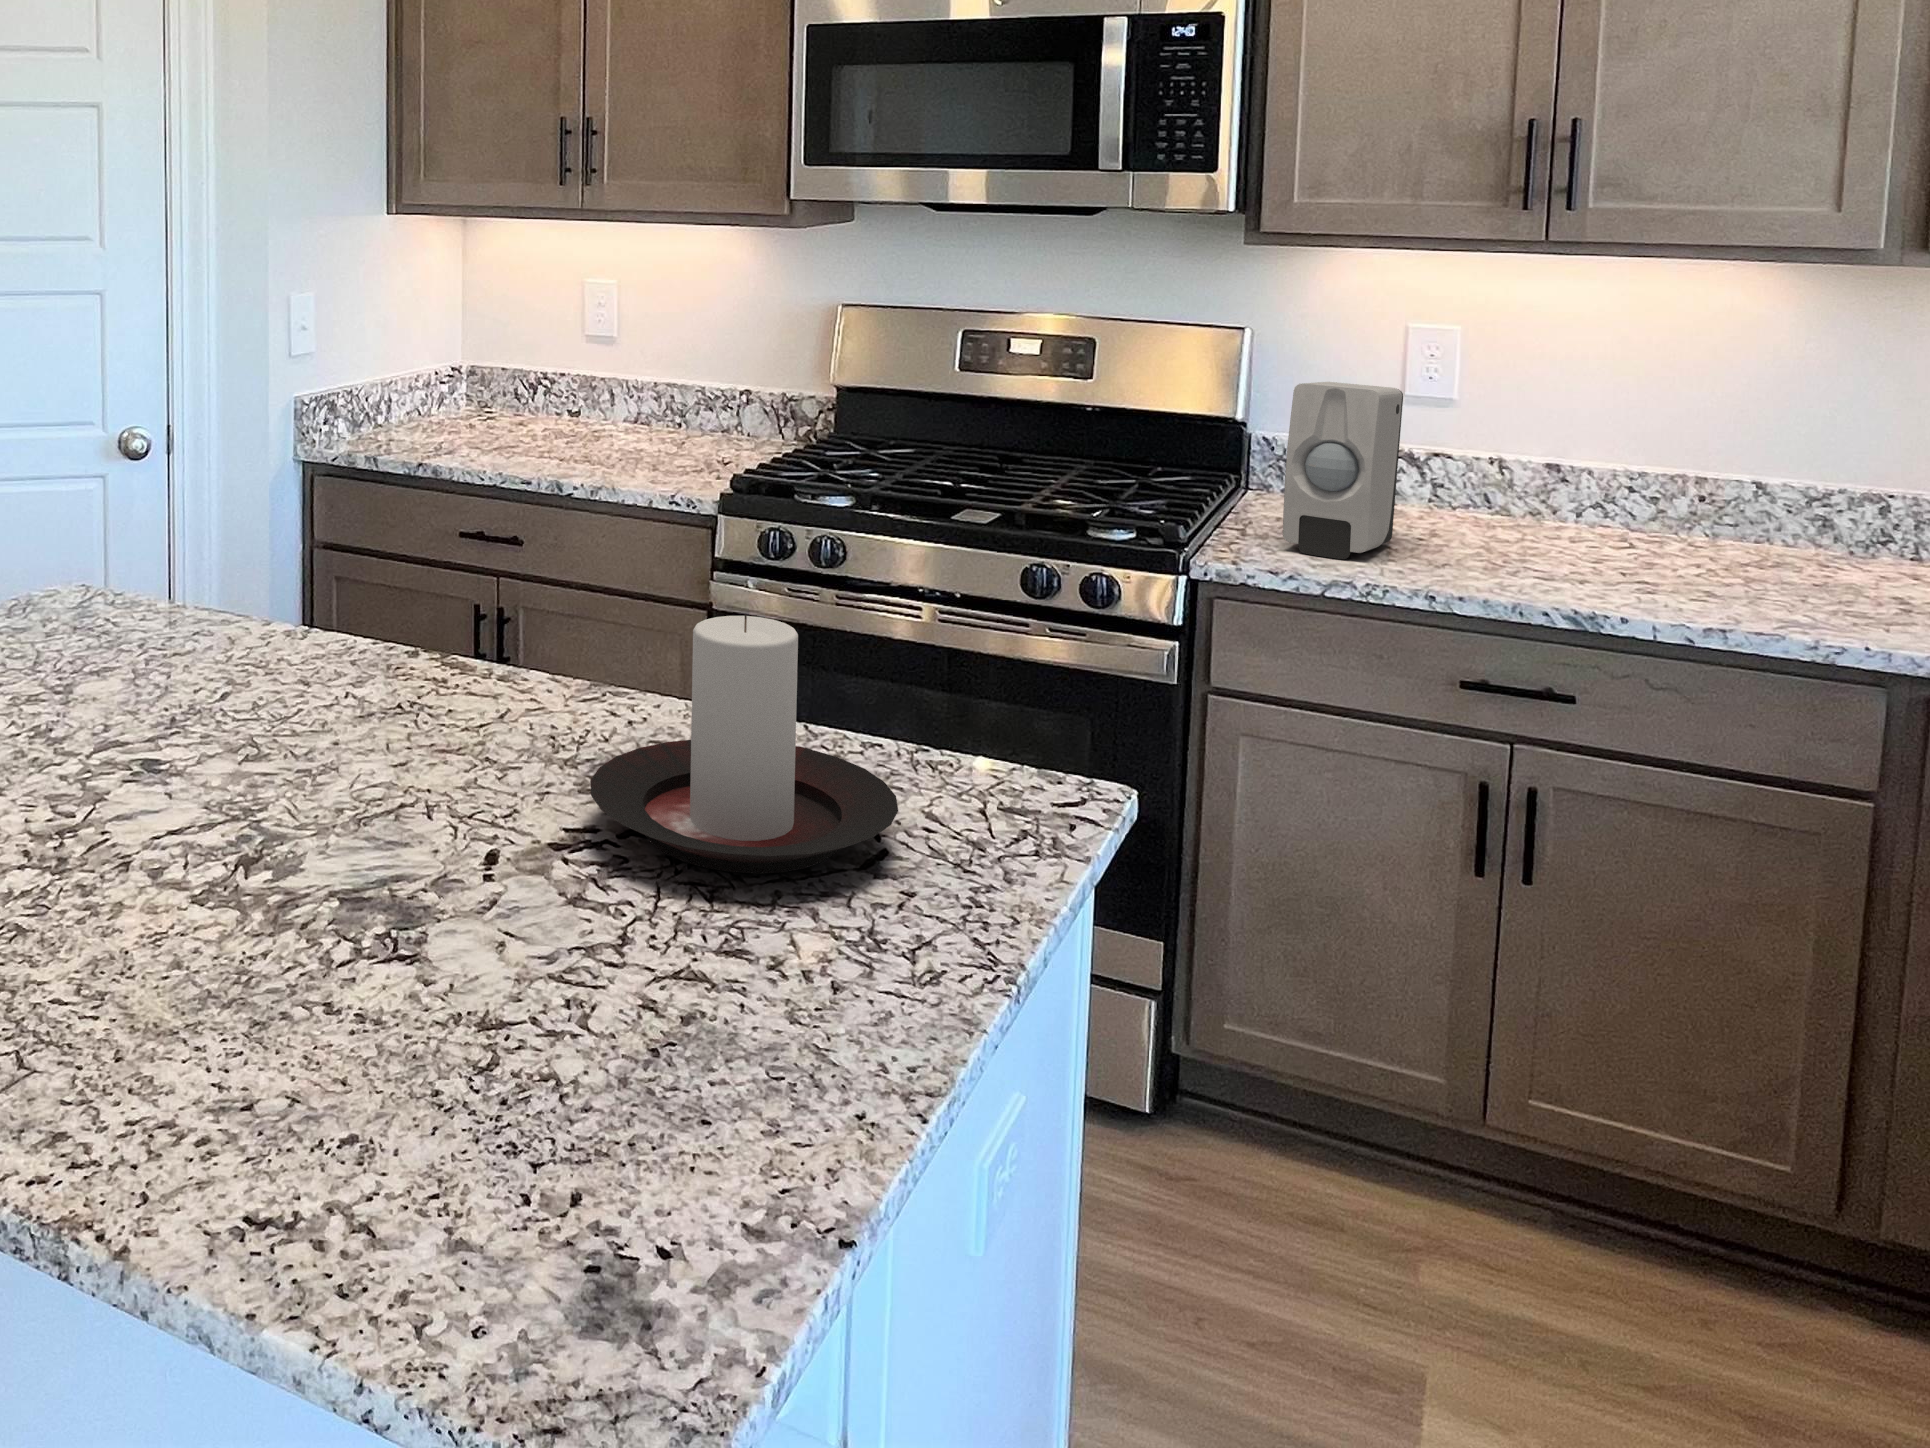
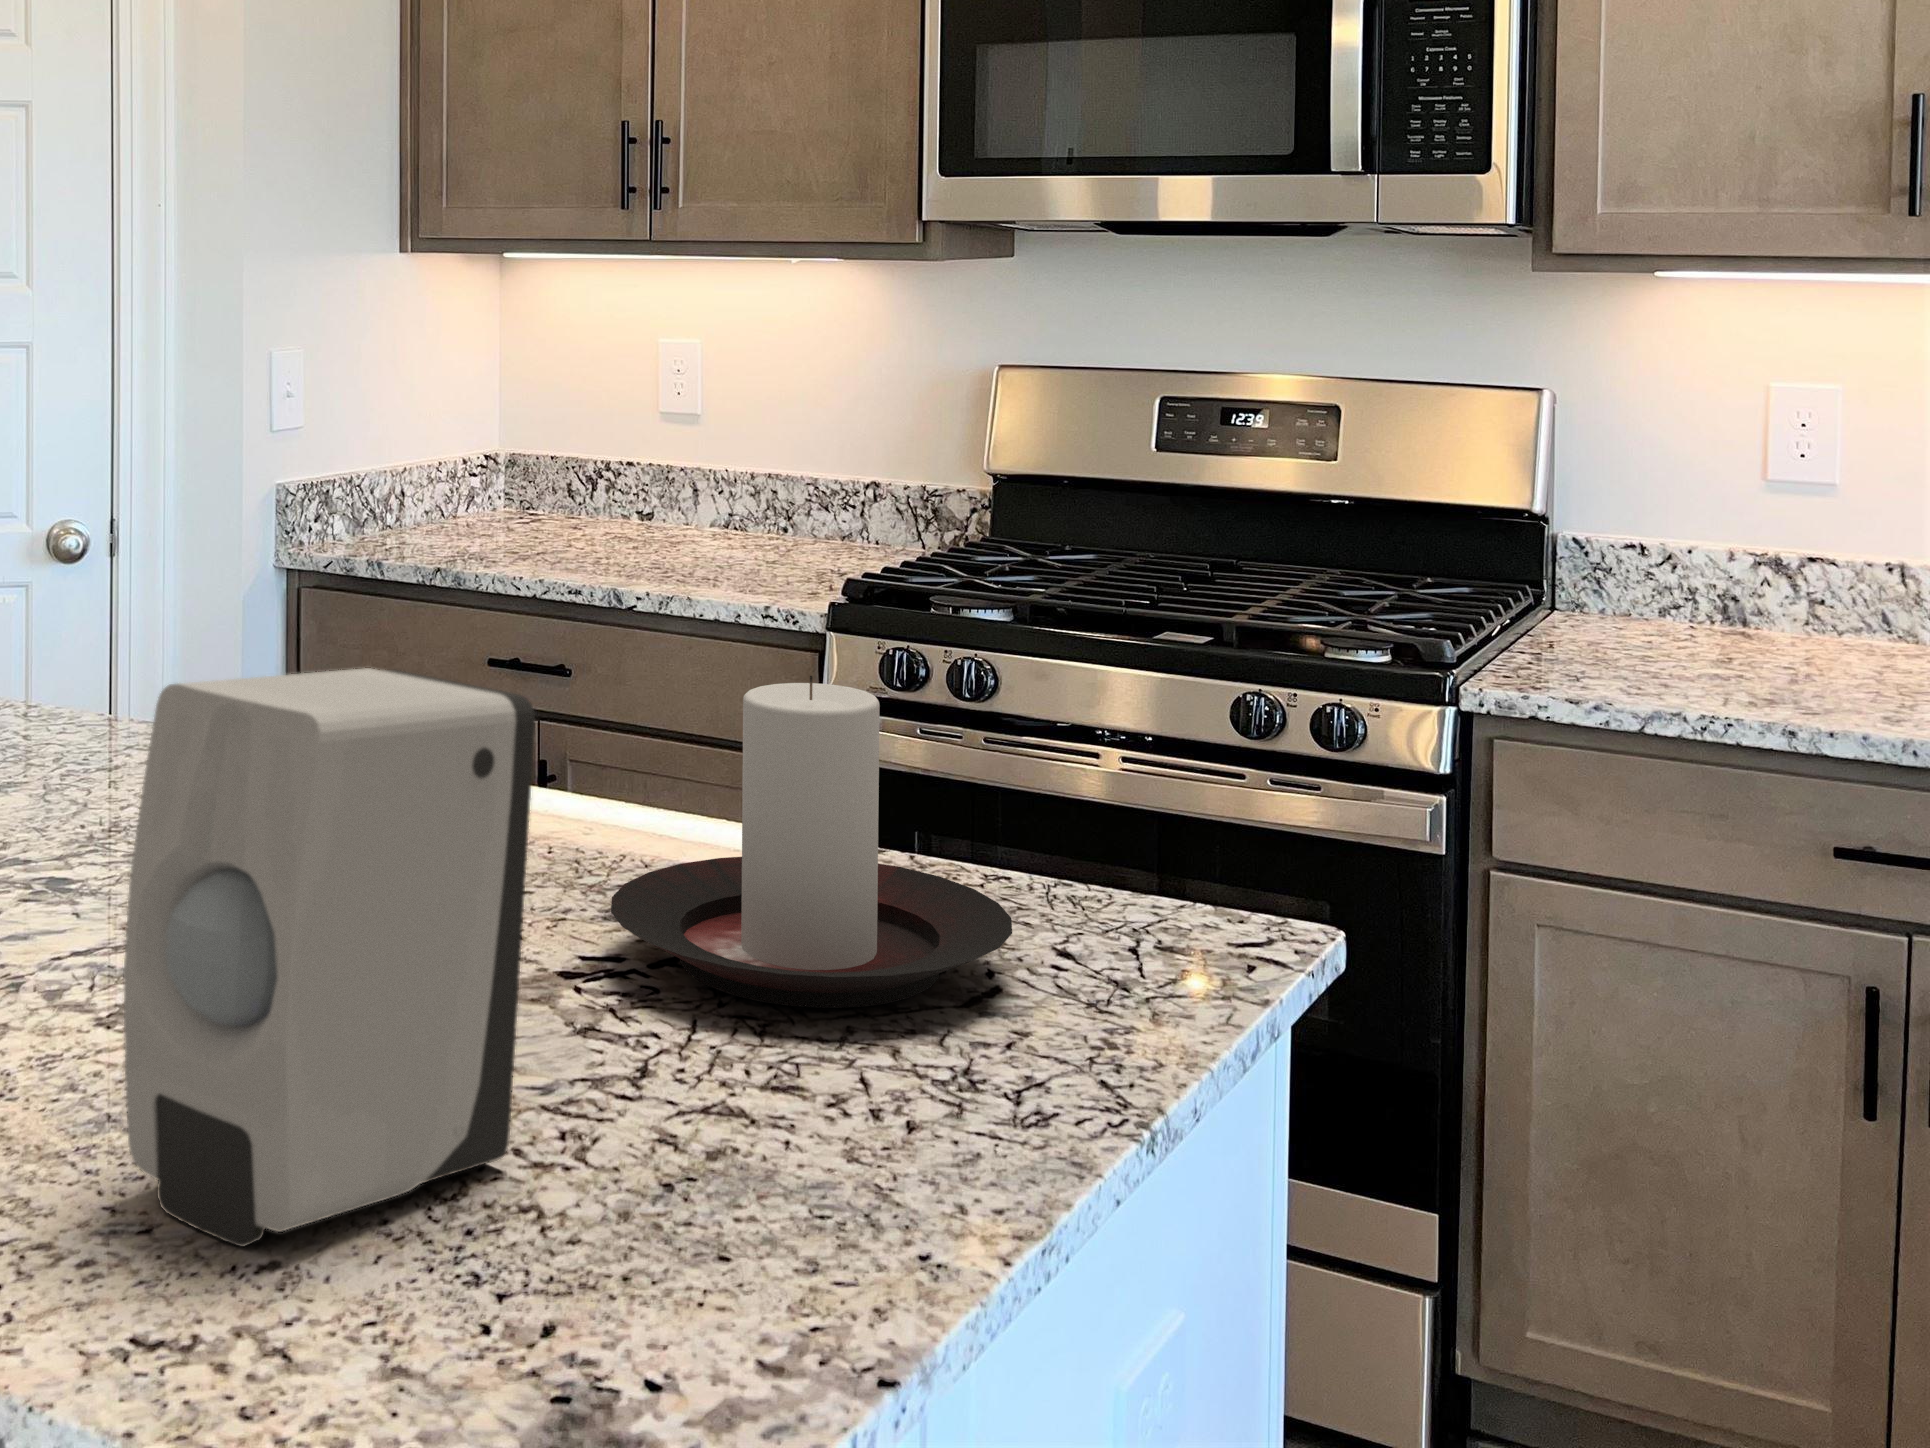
soap dispenser: present [1283,382,1403,559] -> present [123,668,535,1247]

